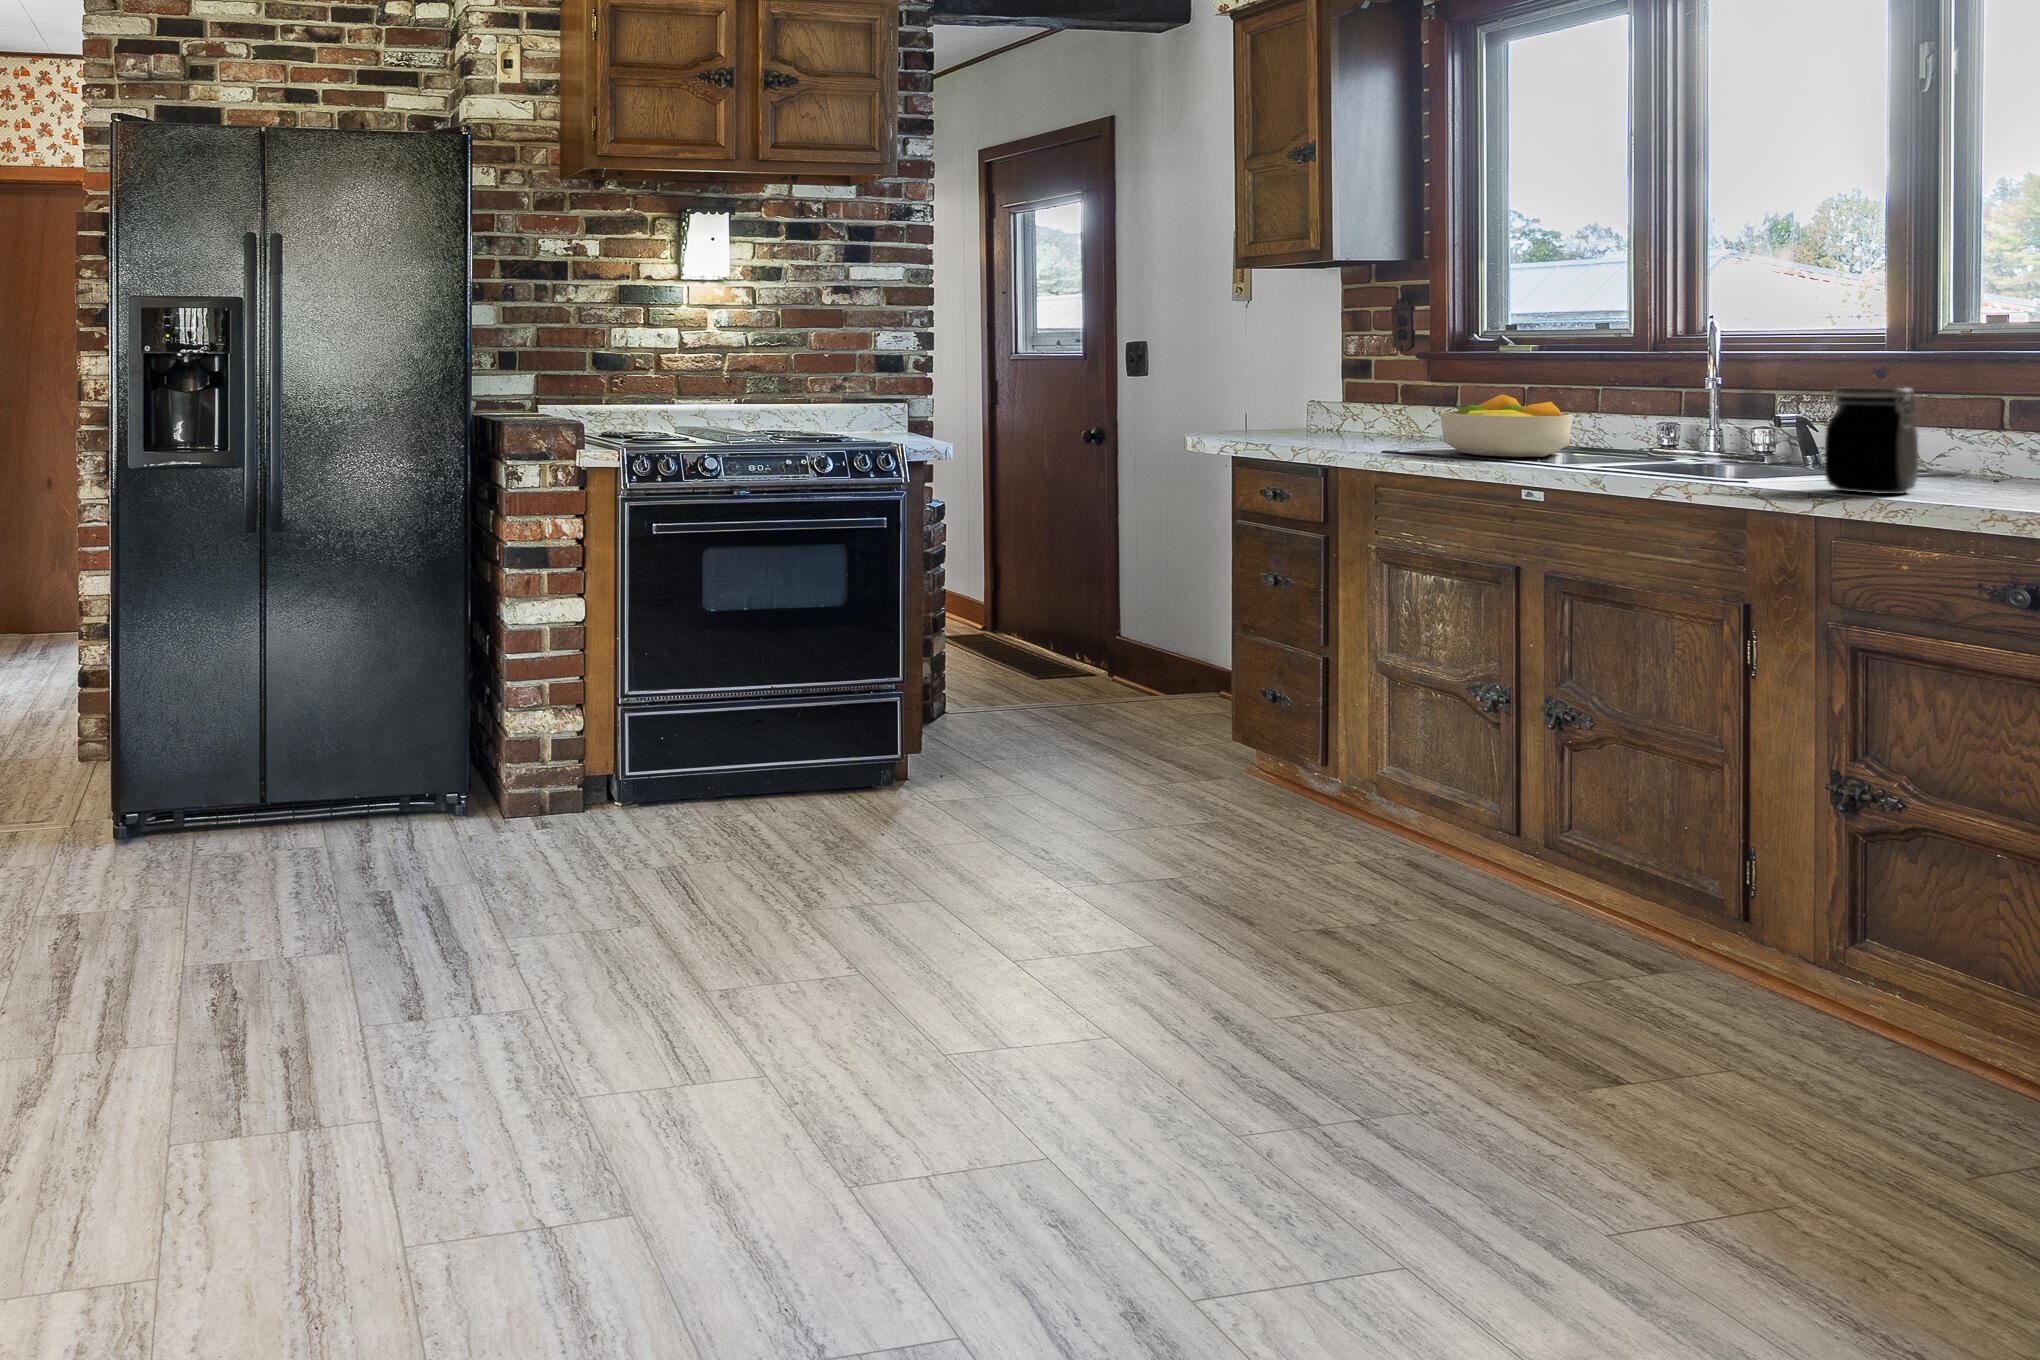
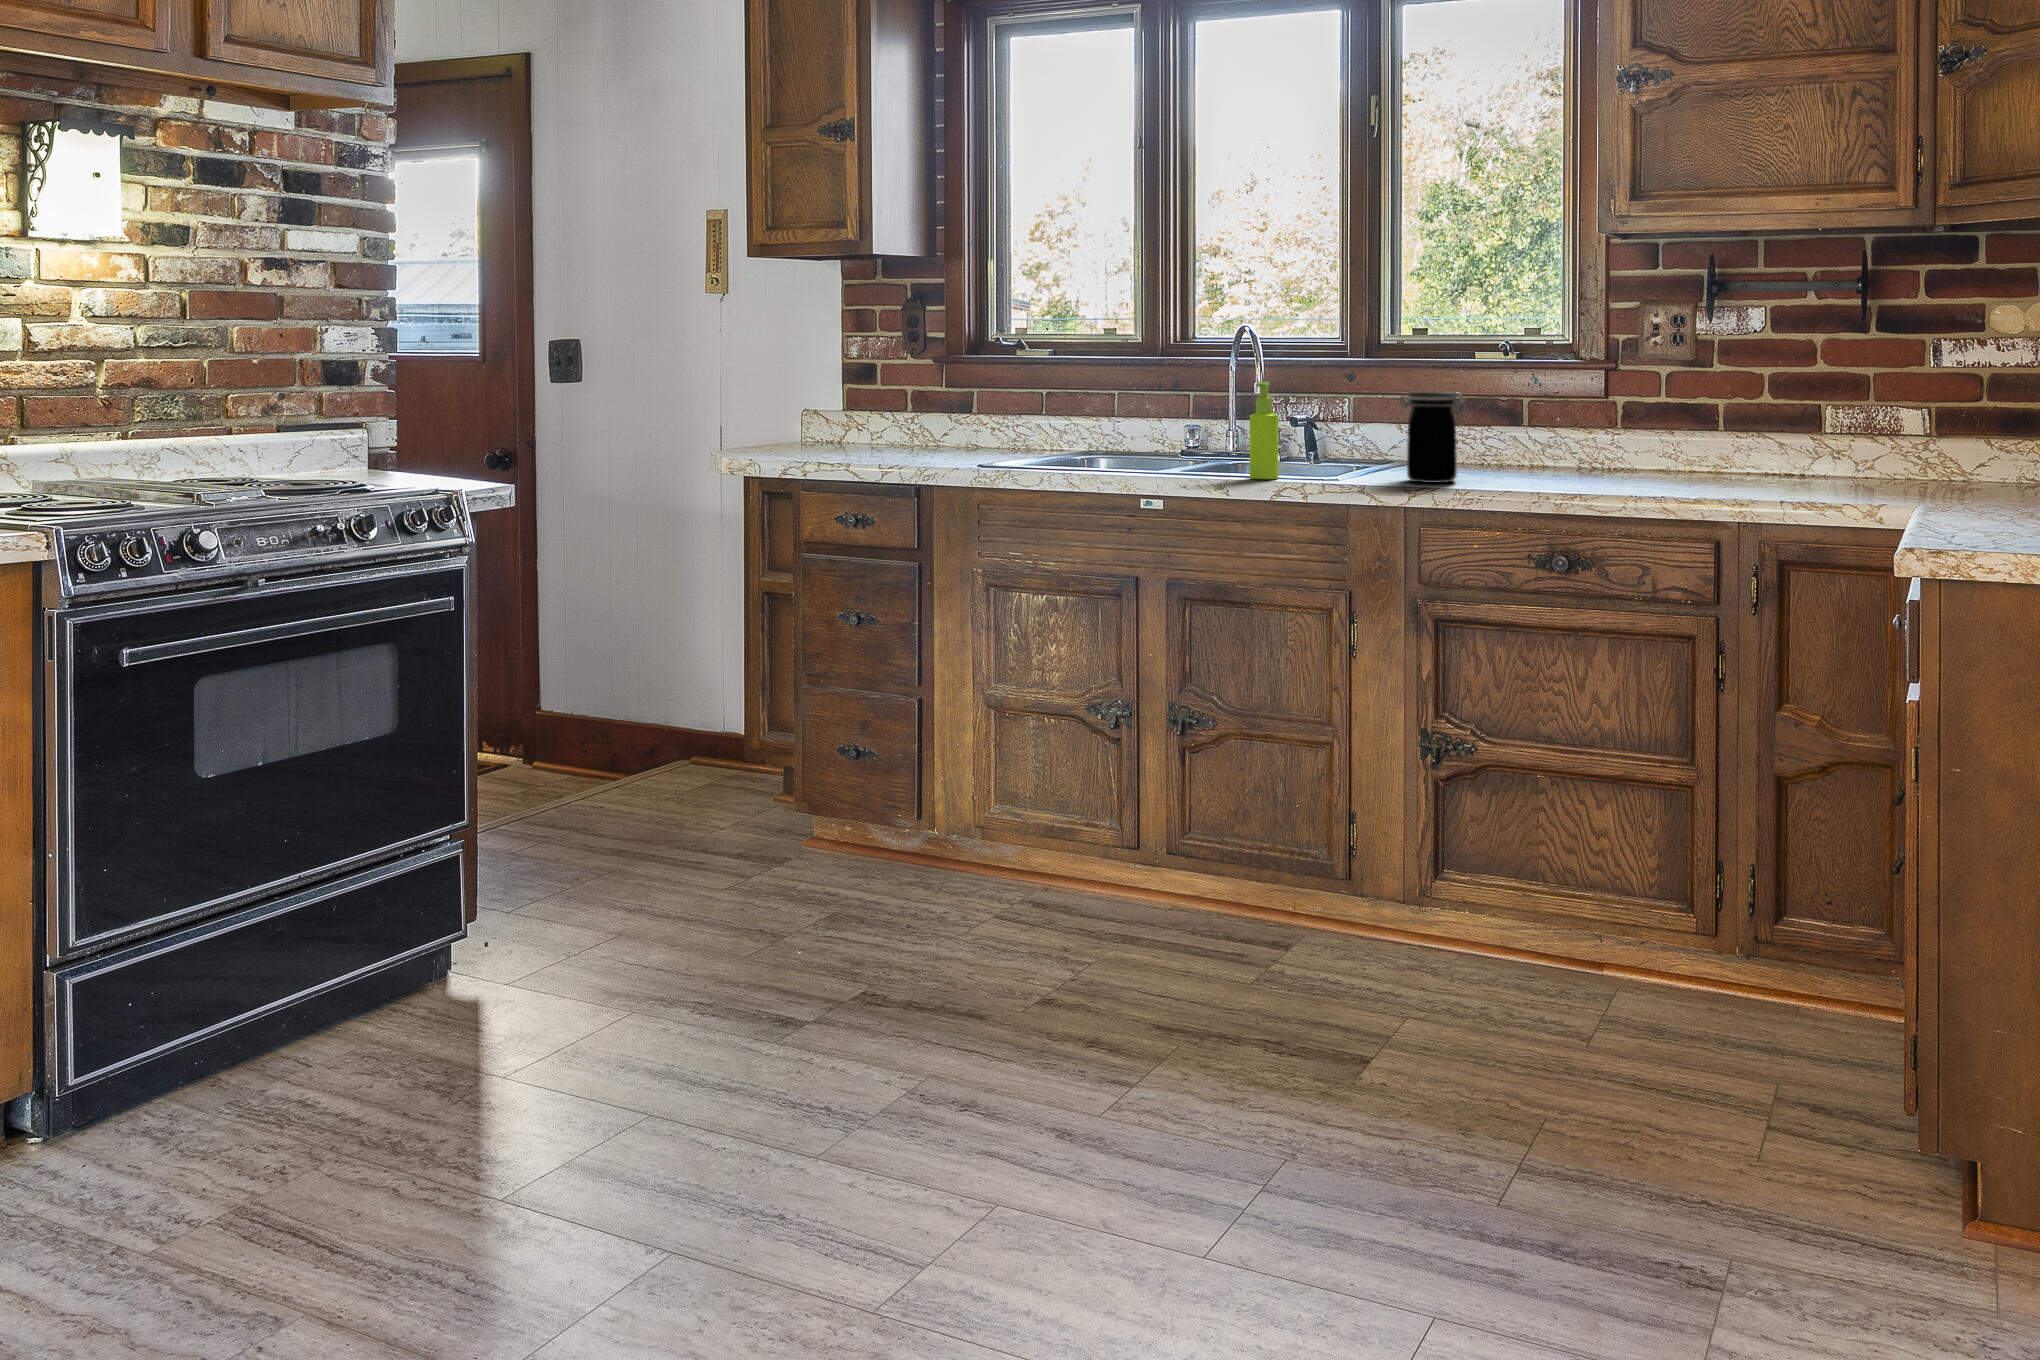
soap dispenser: none [1632,375,1670,478] -> present [1250,382,1278,479]
fruit bowl: present [1440,394,1573,457] -> none [1030,401,1147,465]

